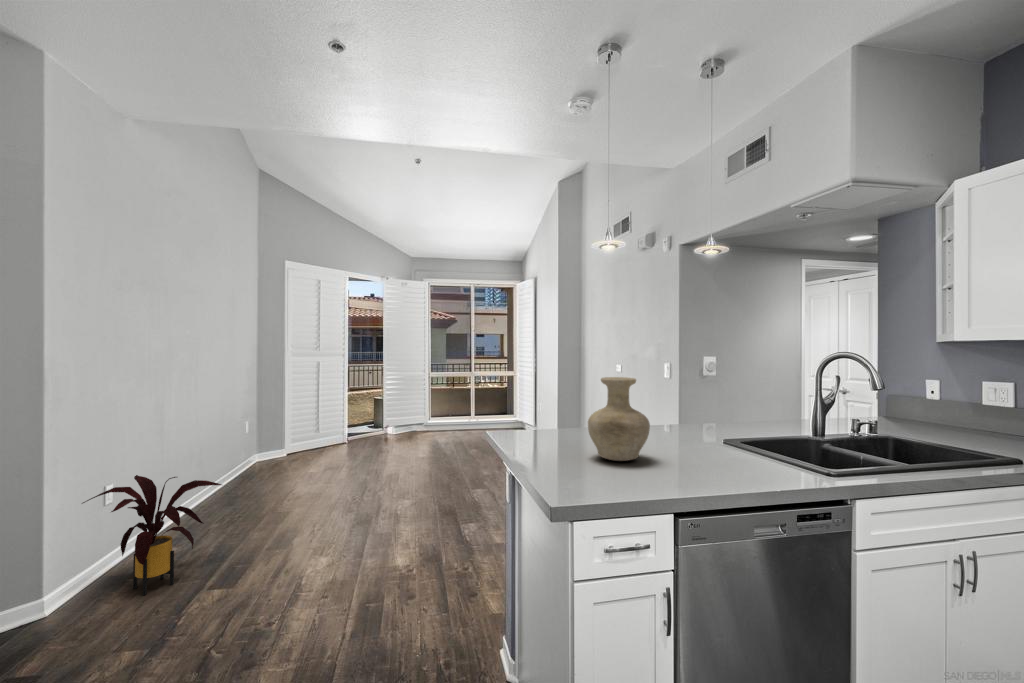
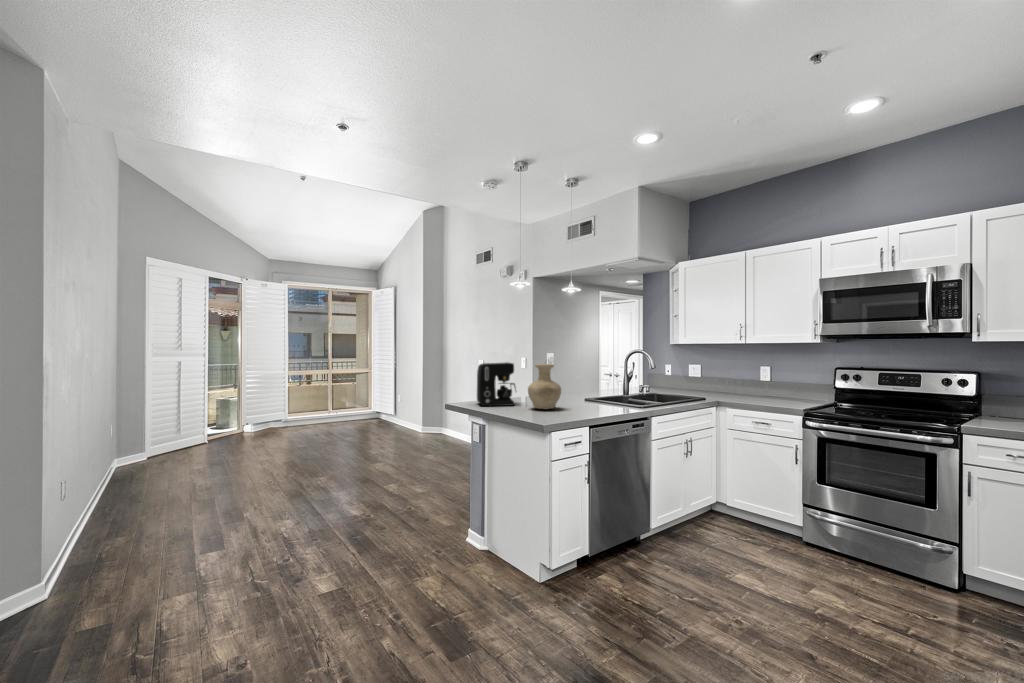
coffee maker: none [523,373,590,445] -> present [477,362,516,406]
house plant: present [82,475,221,595] -> none [64,463,196,568]

